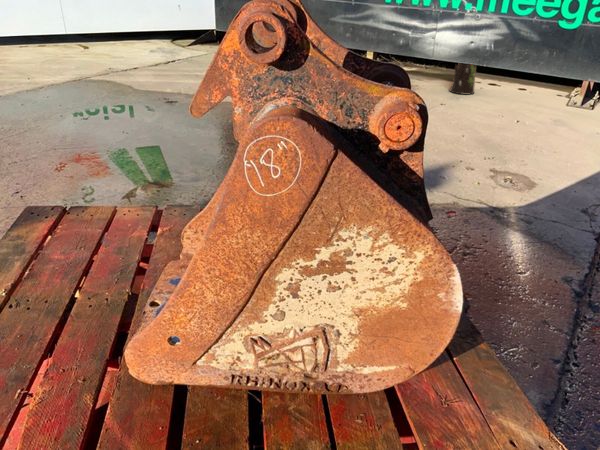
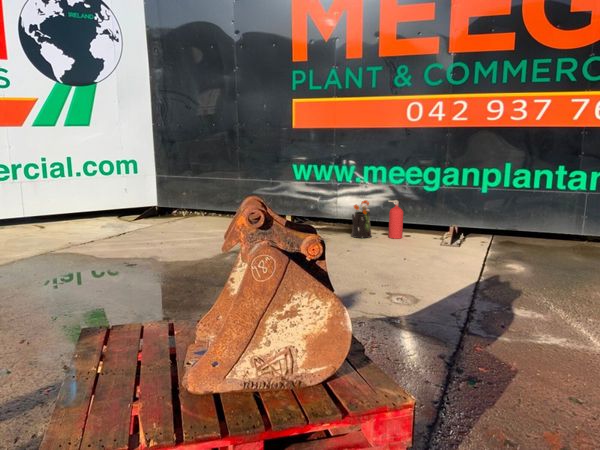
fire extinguisher: none [495,46,535,98] -> present [389,198,411,239]

